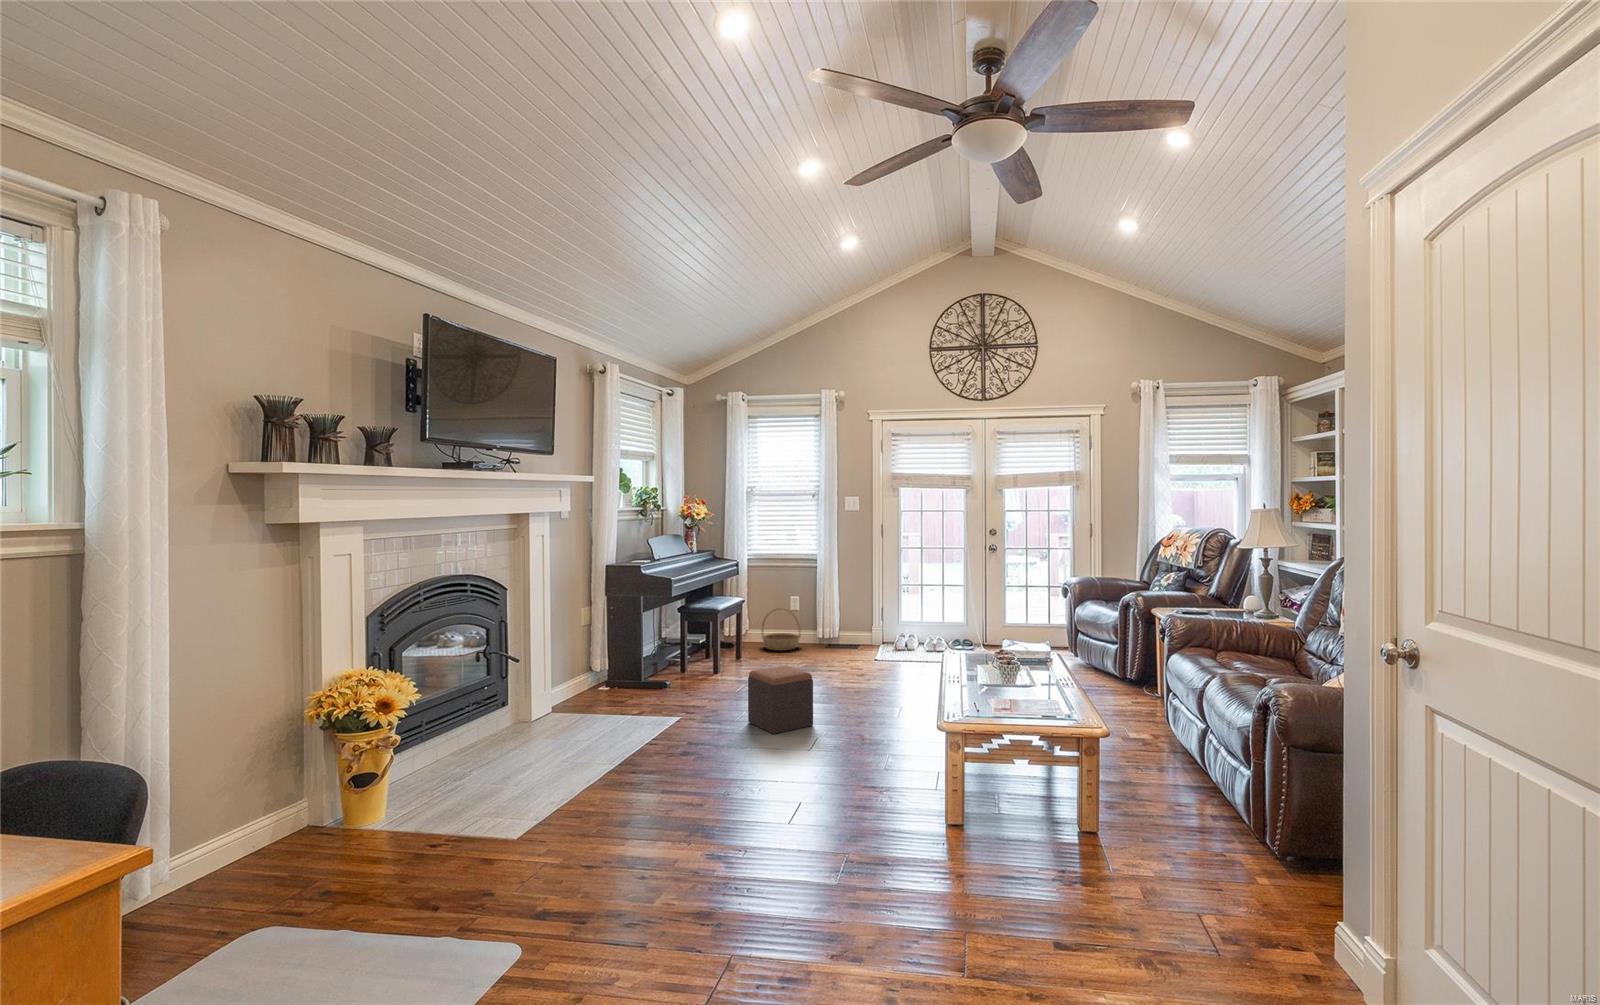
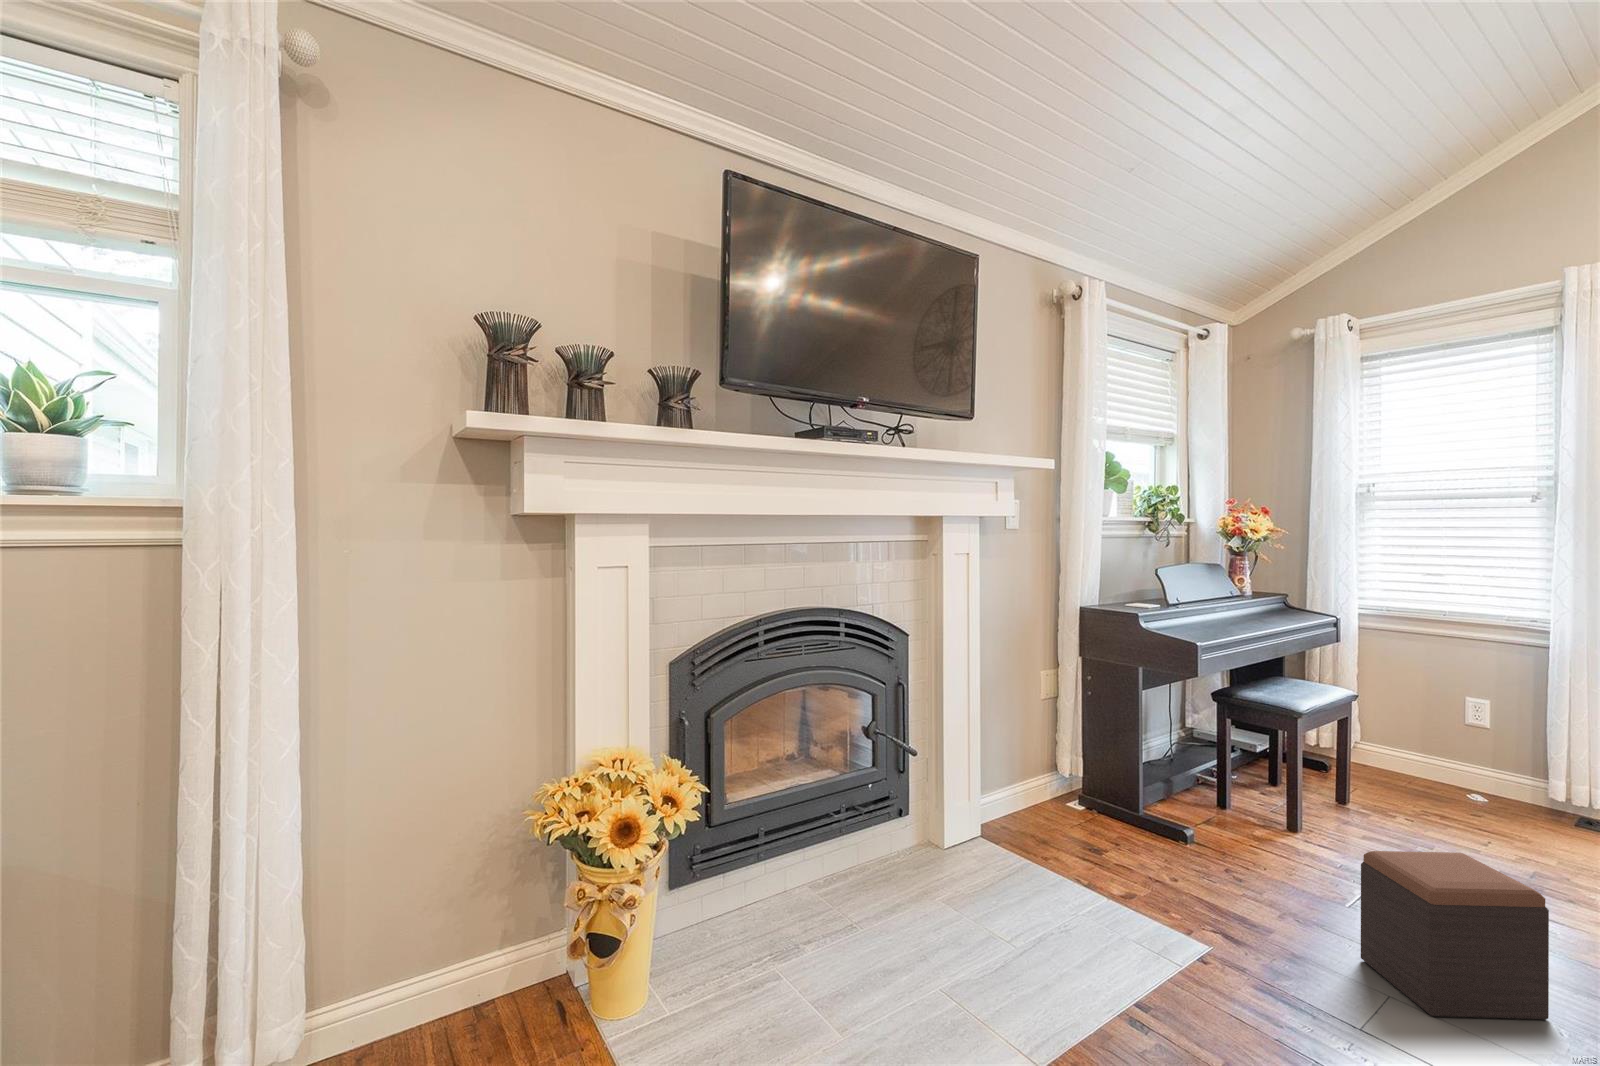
basket: present [762,608,800,651] -> none [1382,706,1473,788]

